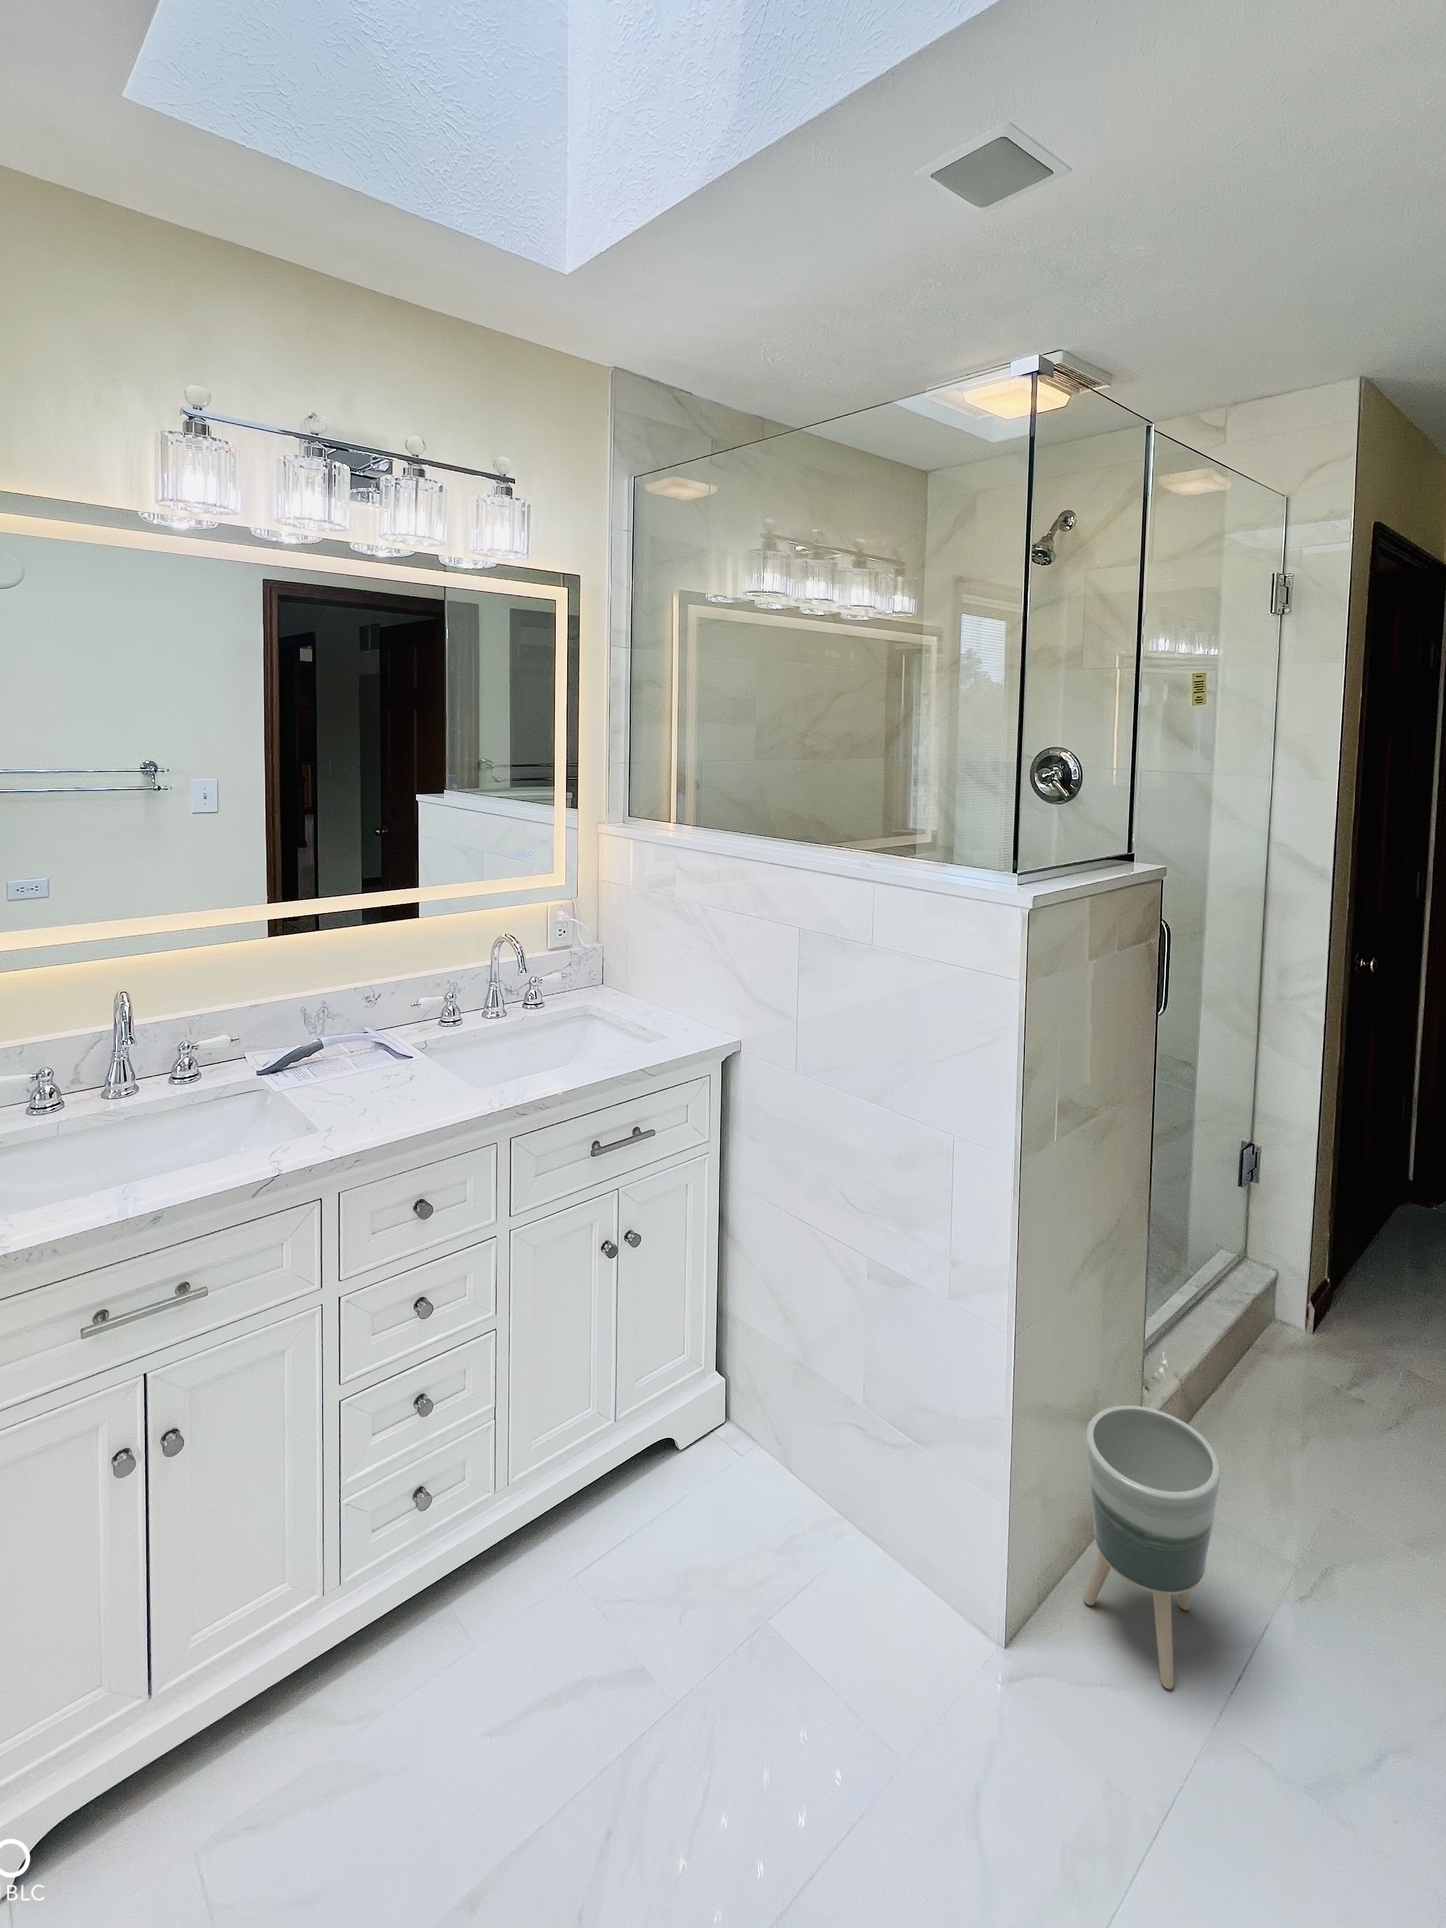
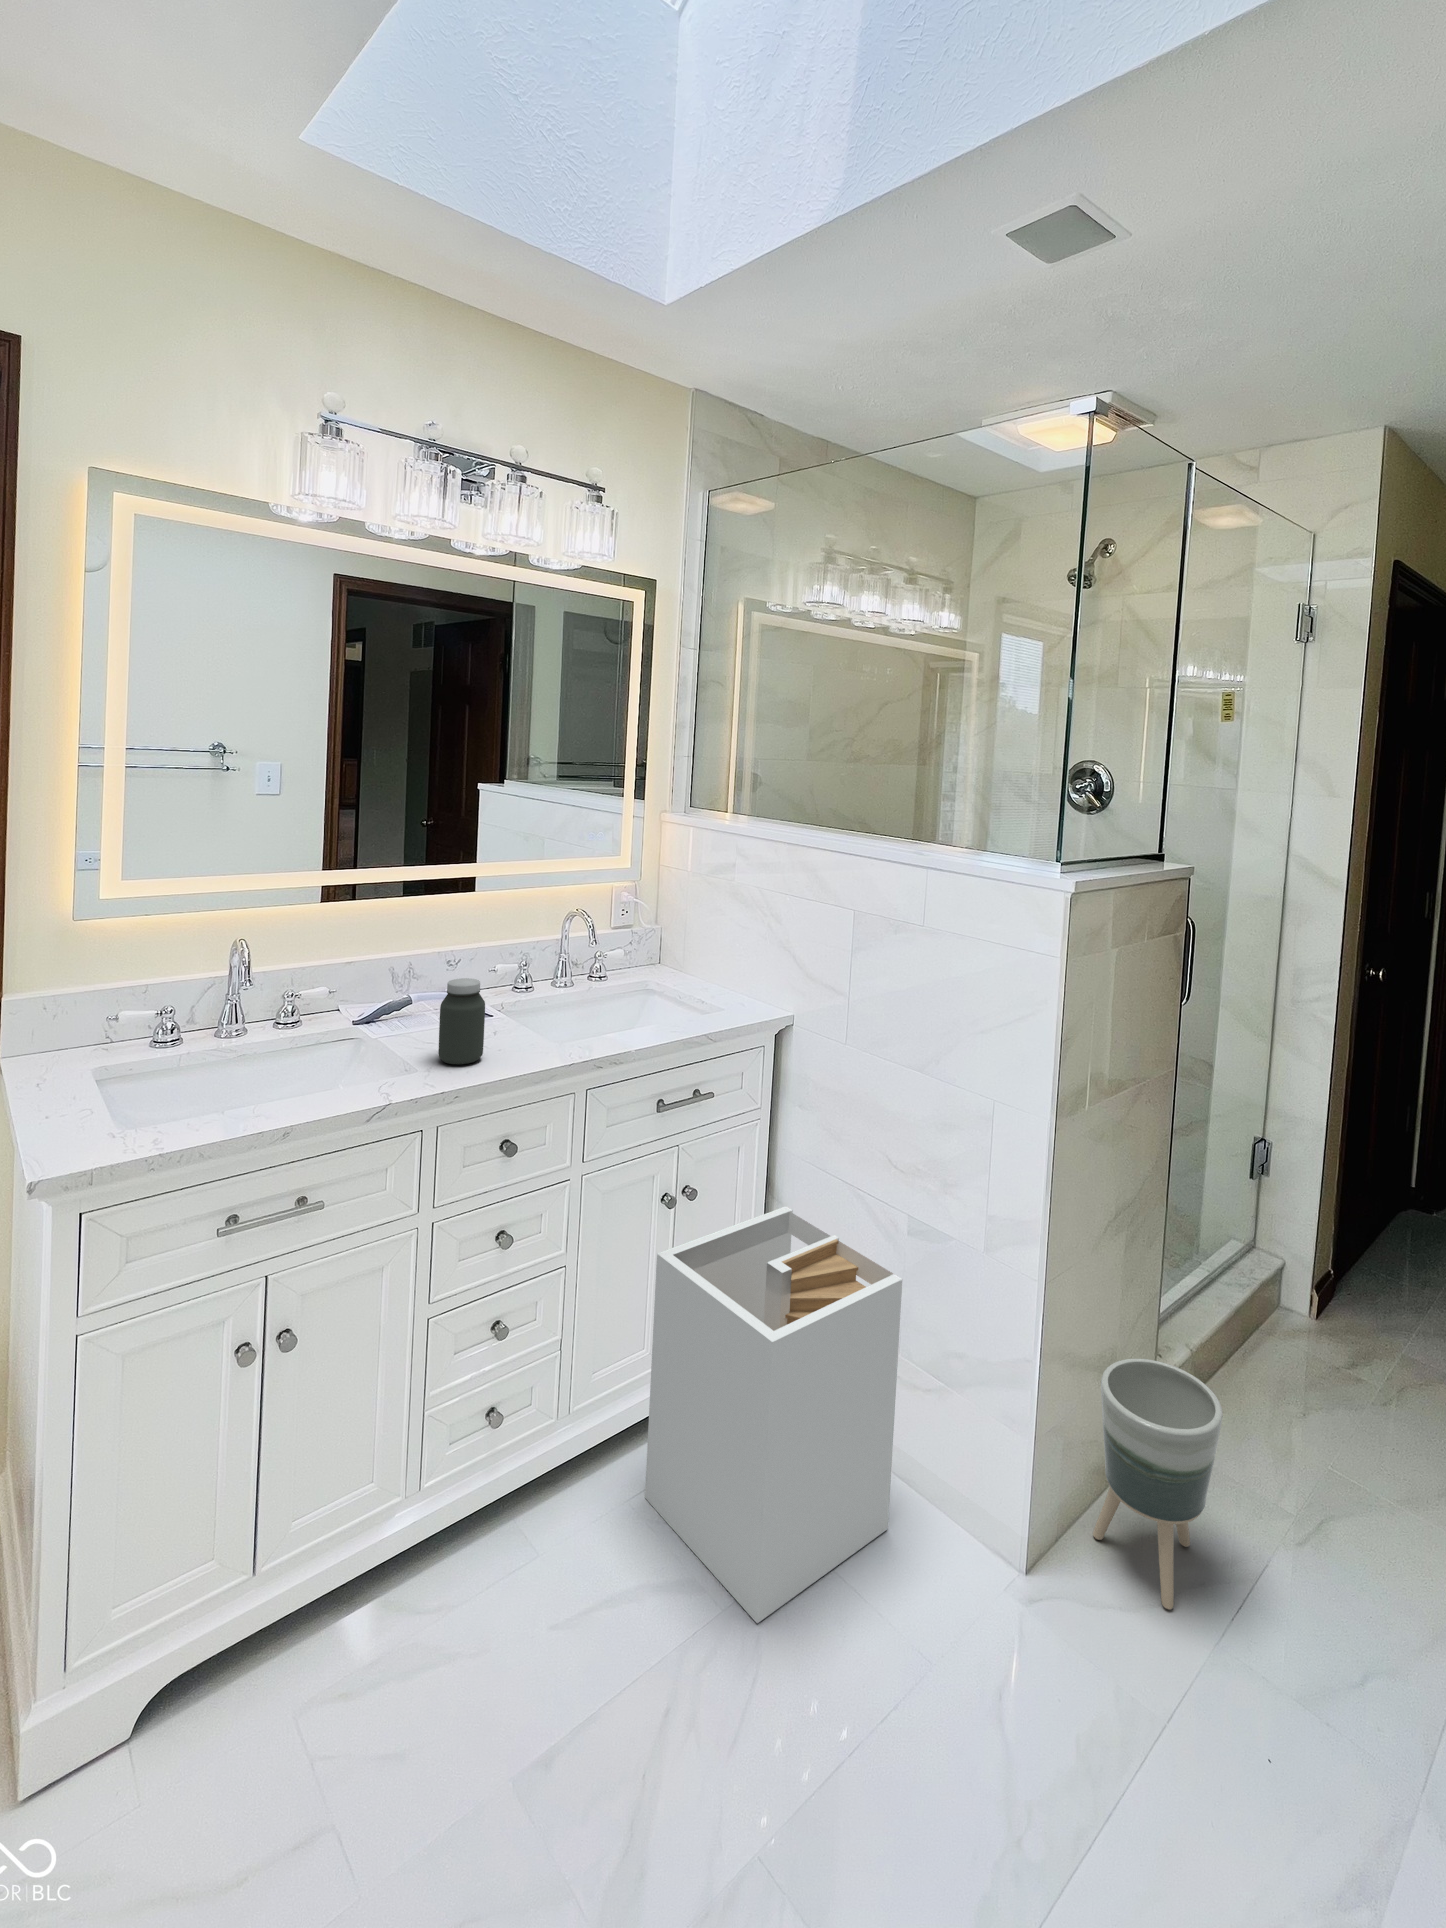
jar: none [342,1023,393,1120] -> present [438,978,485,1064]
laundry hamper: none [595,1248,864,1727] -> present [645,1206,902,1623]

